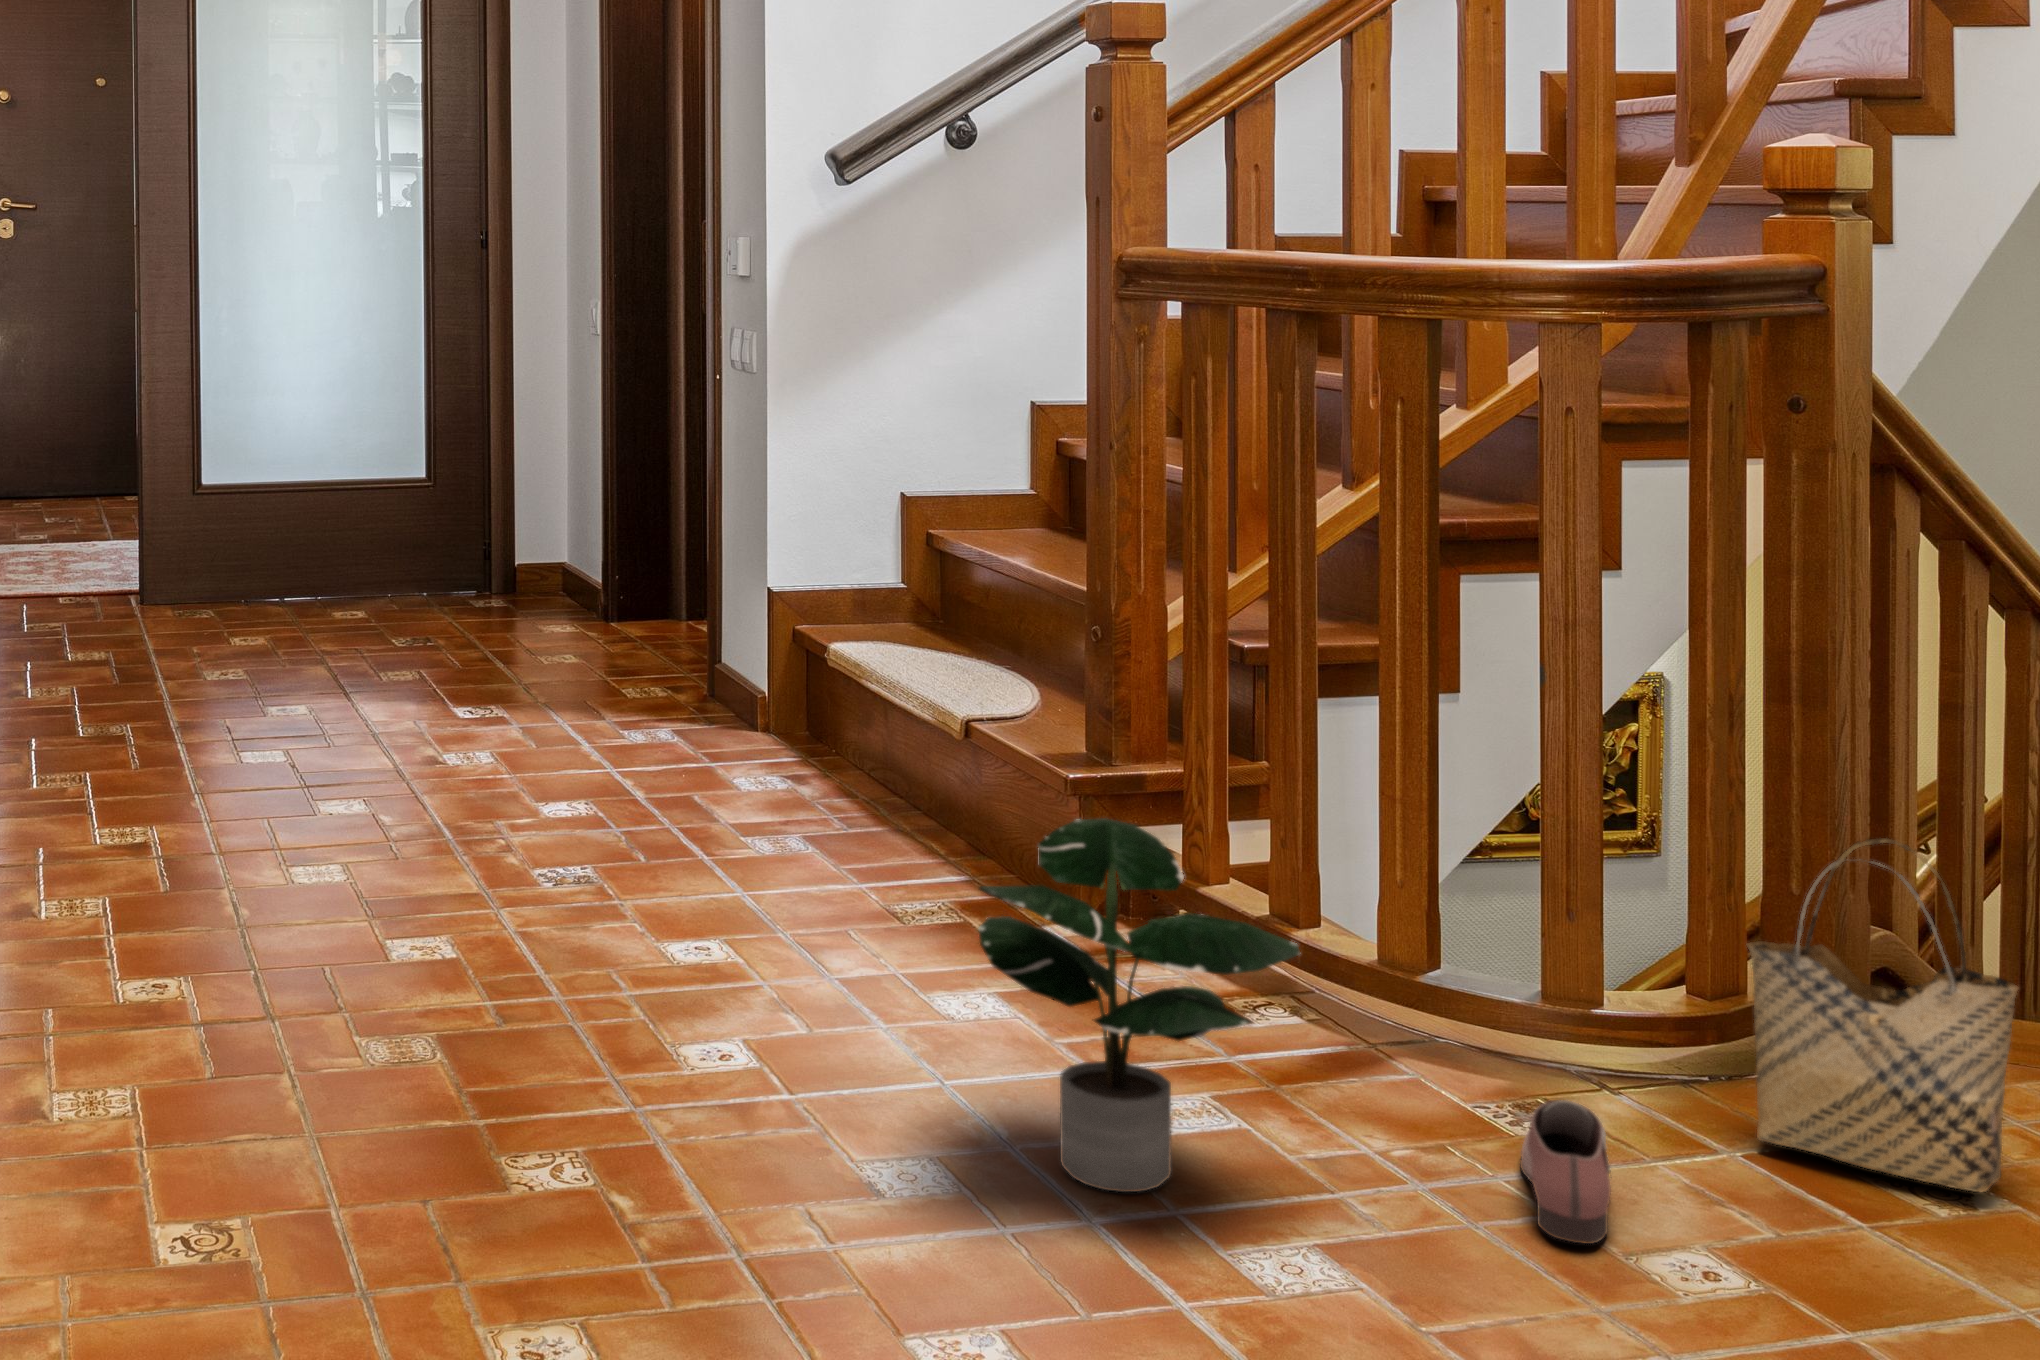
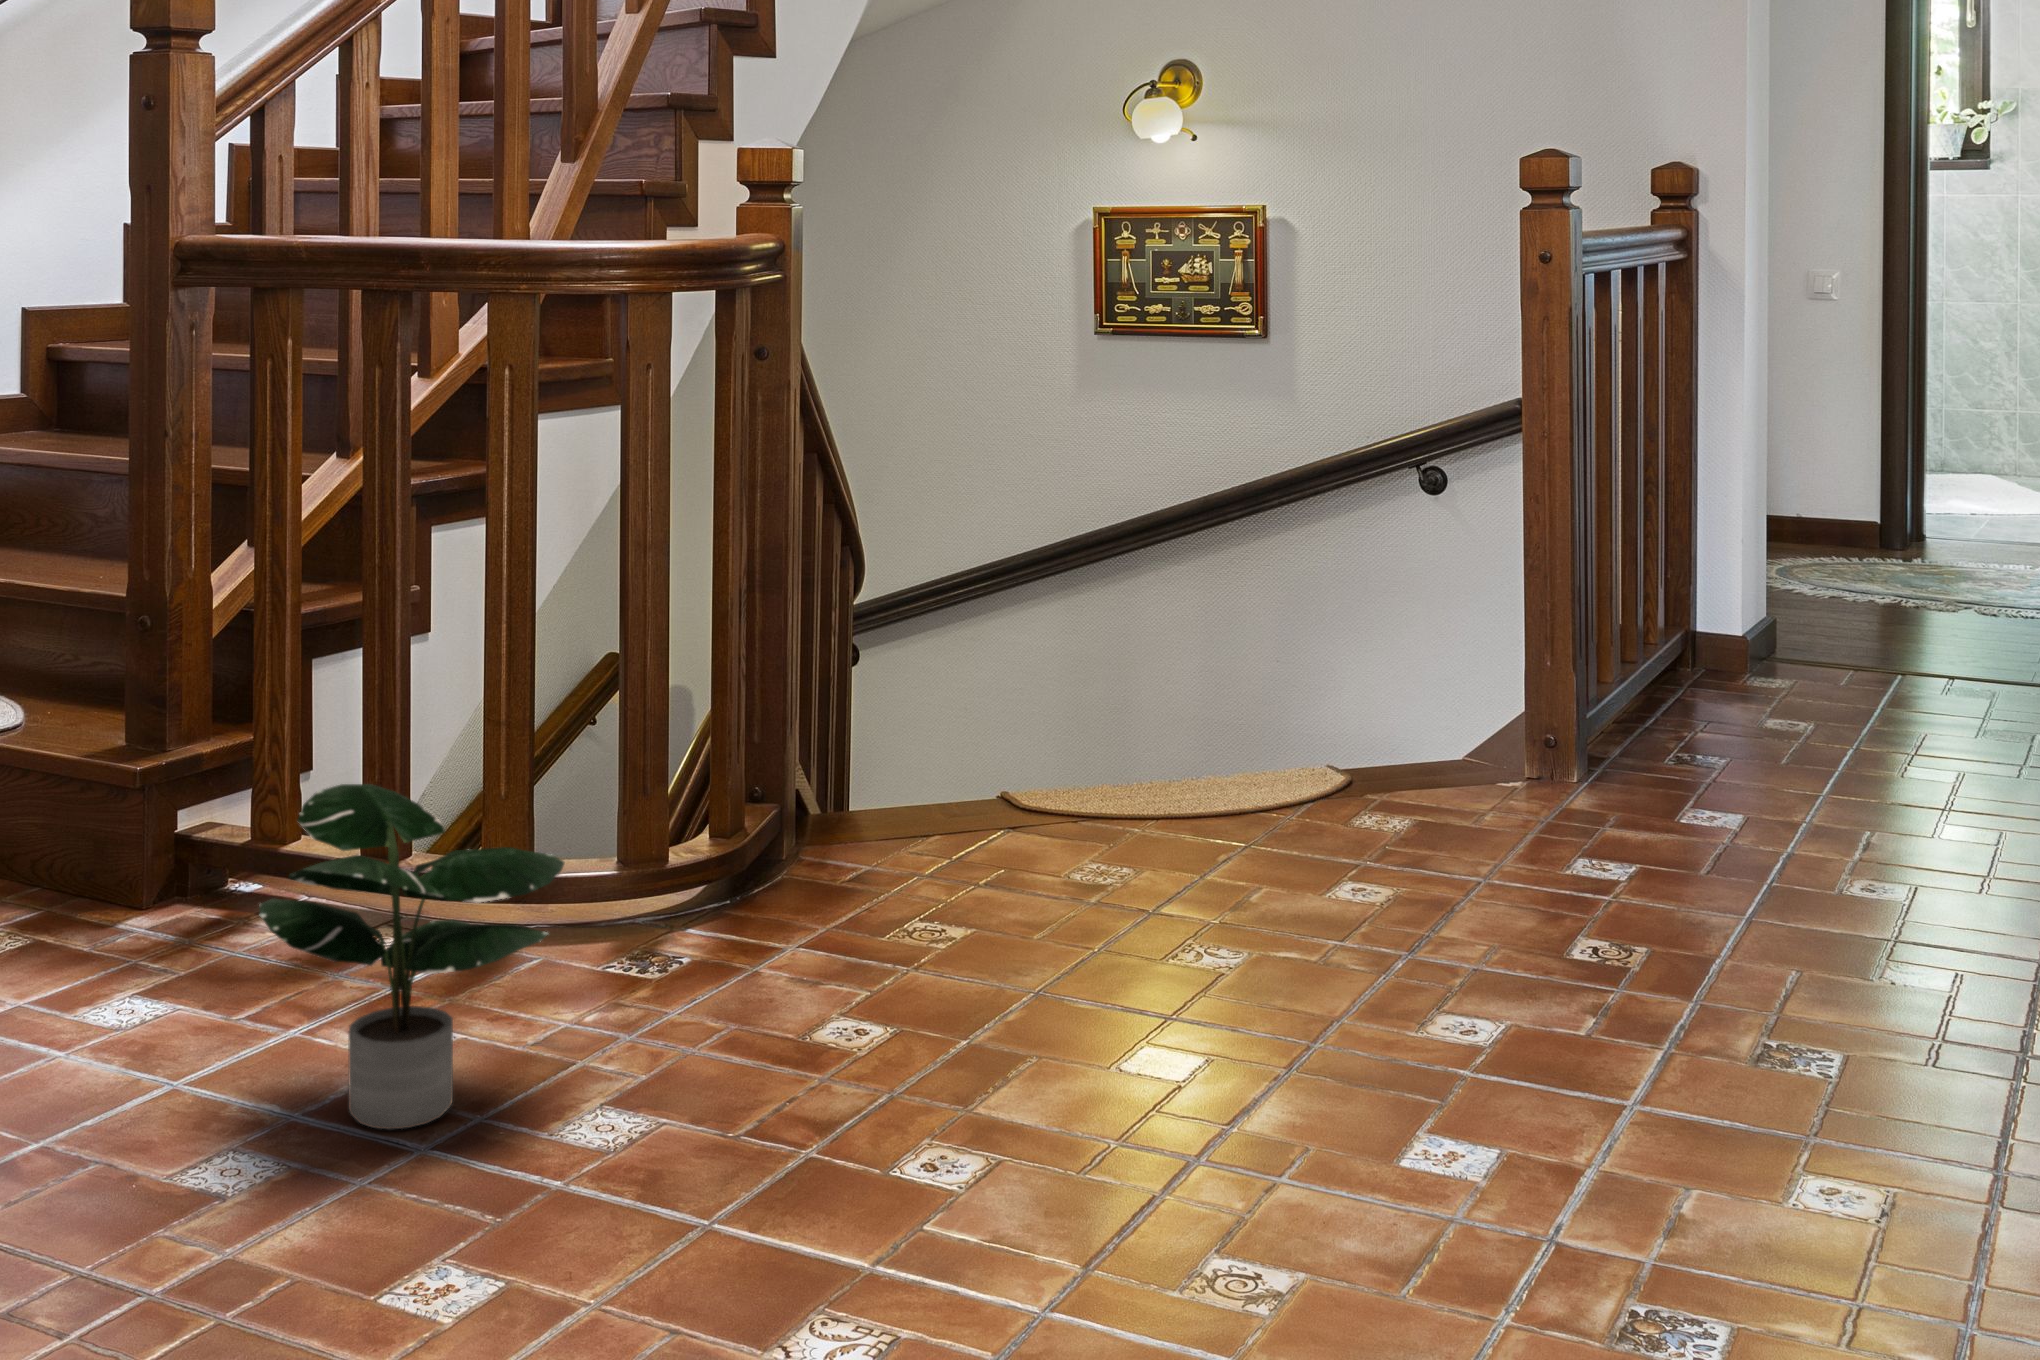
woven basket: present [1746,838,2018,1192] -> none [783,677,955,930]
shoe: present [1520,1100,1611,1244] -> none [667,932,779,1043]

